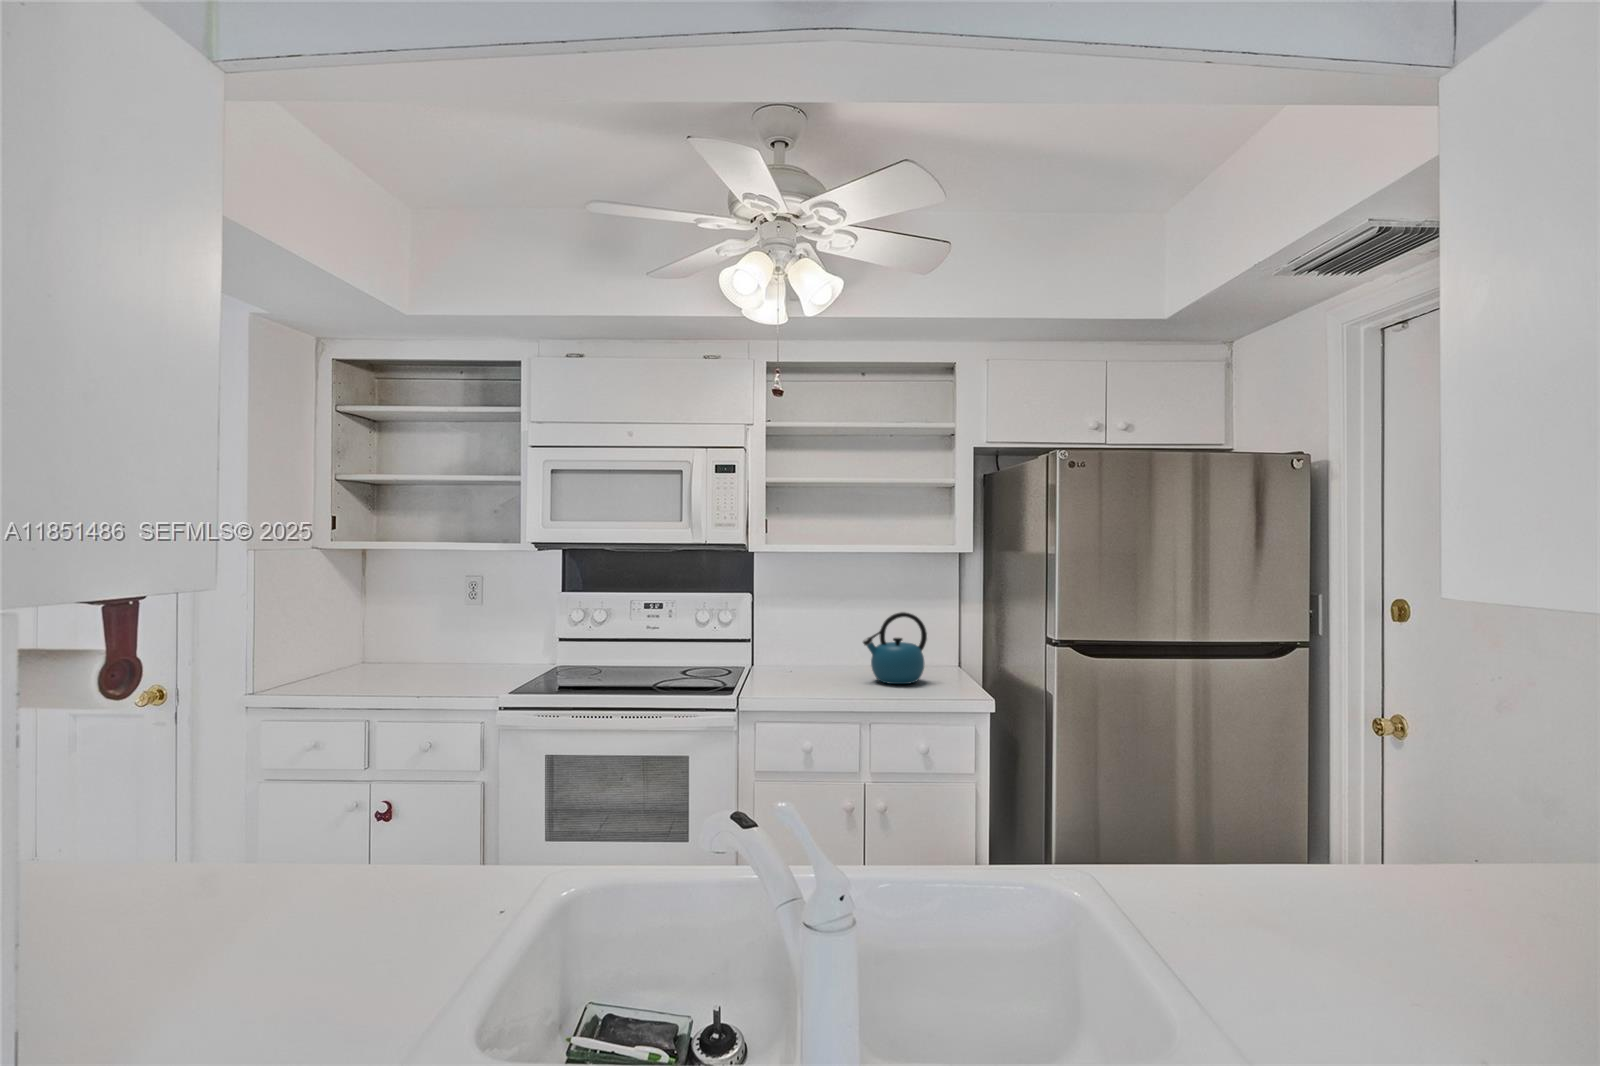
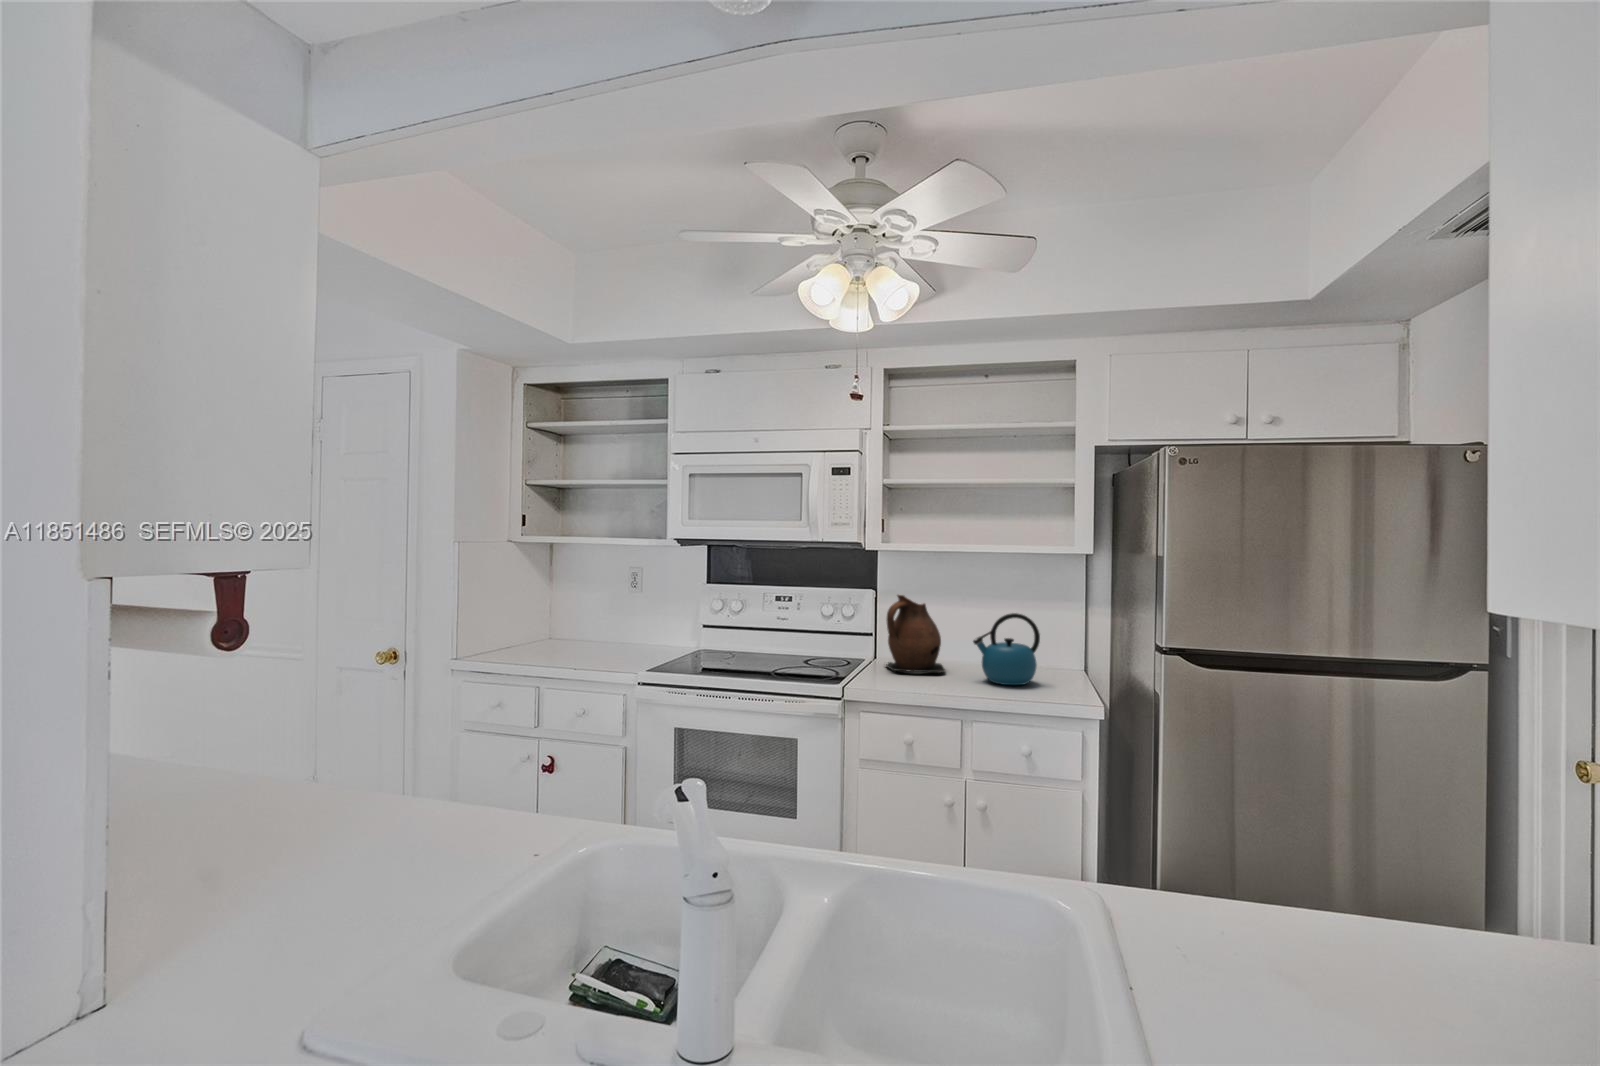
ceramic pitcher: none [767,597,834,678] -> present [886,595,945,673]

